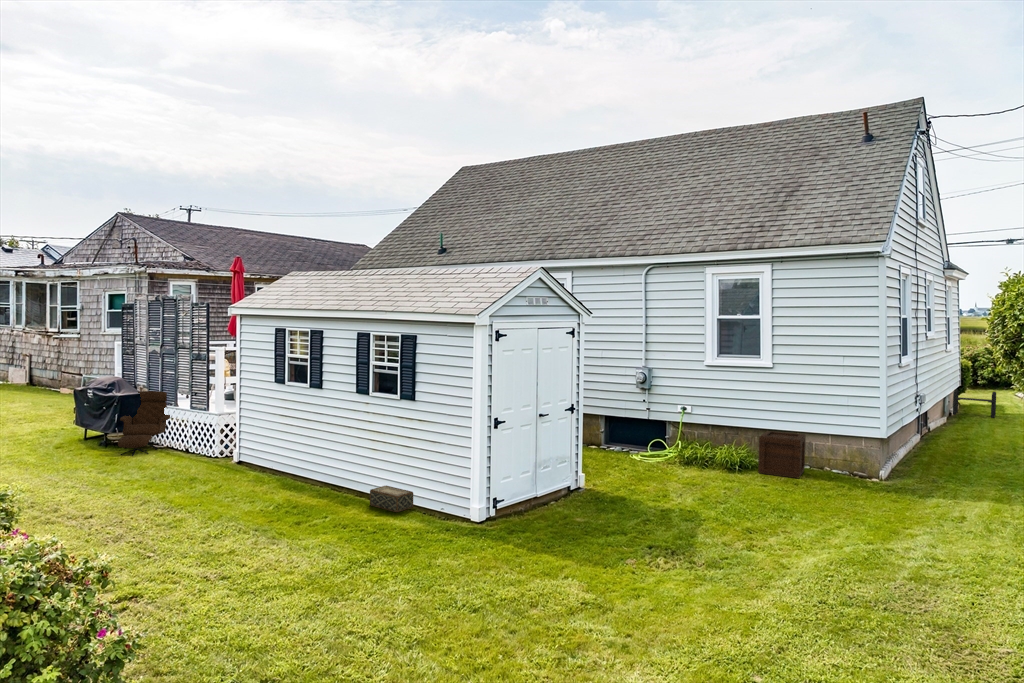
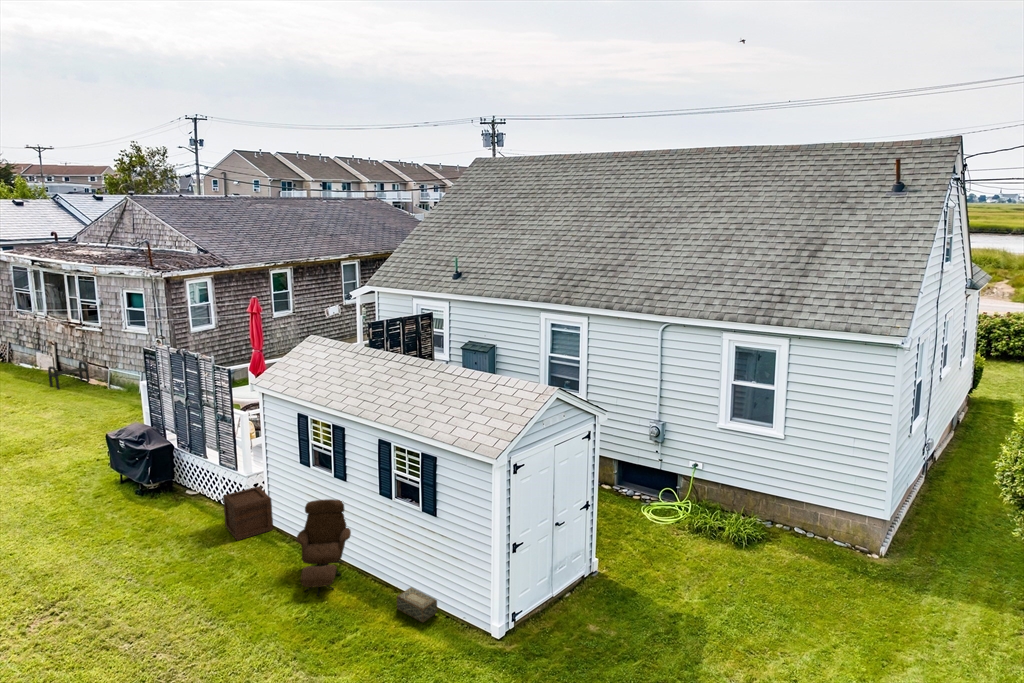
bench: present [952,389,996,418] -> present [48,361,90,389]
lounge chair: present [118,391,170,456] -> present [296,499,351,596]
wooden crate: present [758,431,806,478] -> present [223,486,273,540]

